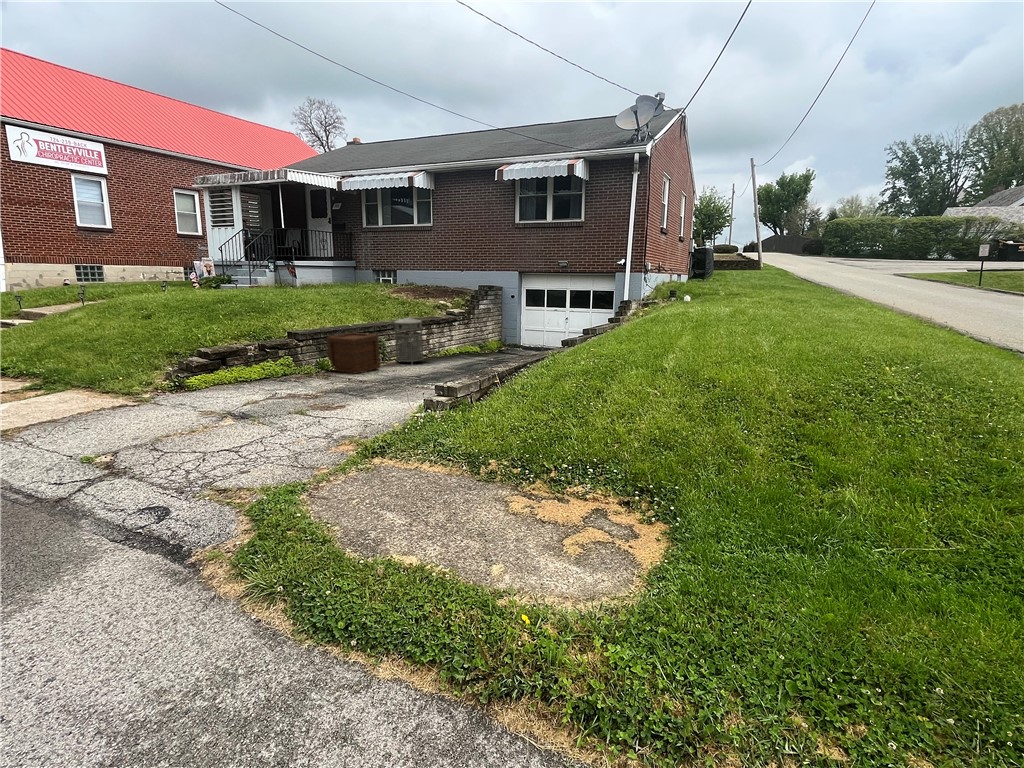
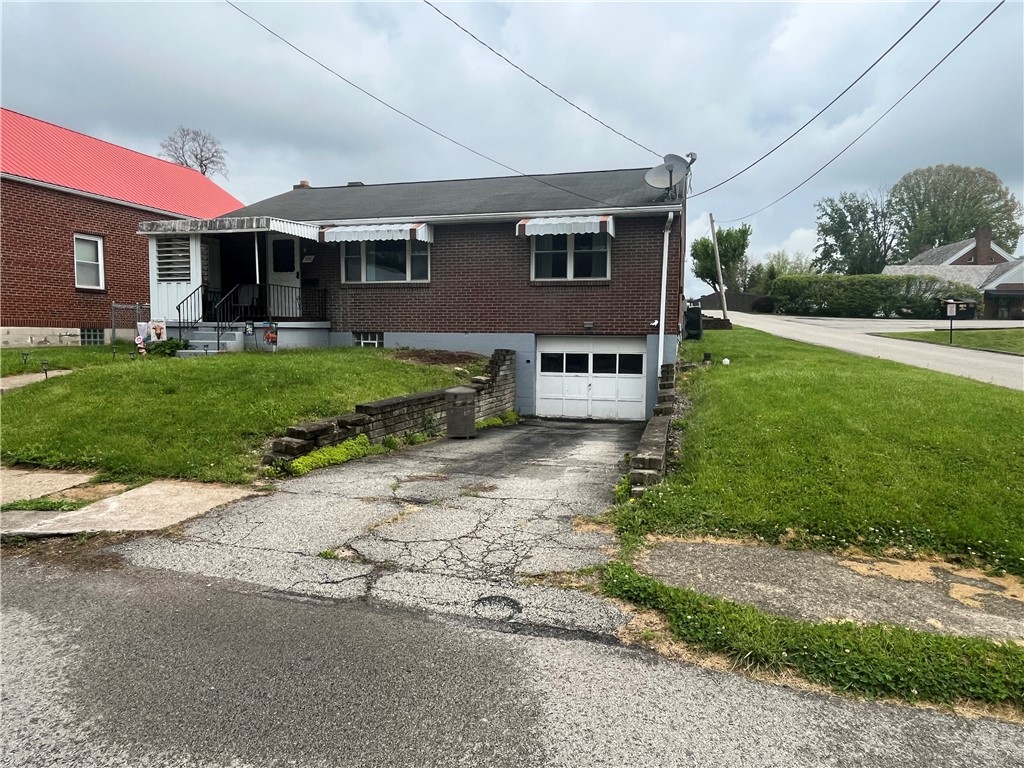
wooden crate: present [327,333,380,373] -> none [397,405,451,452]

